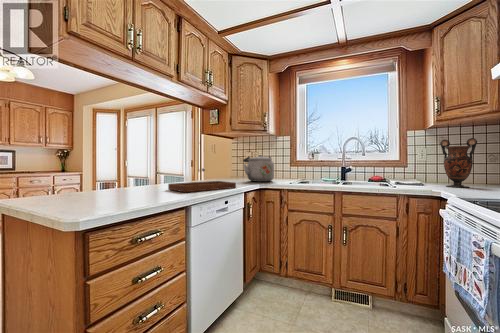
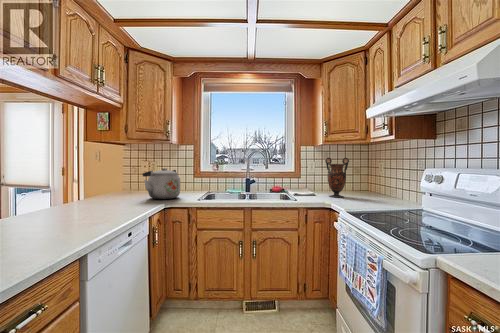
tray: present [168,168,236,192] -> none [49,193,142,229]

